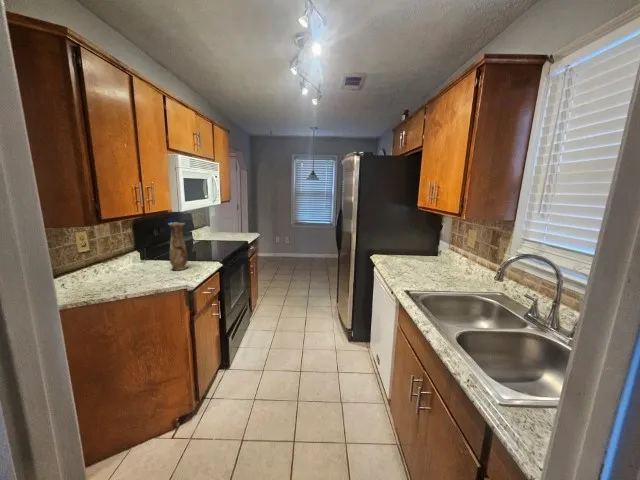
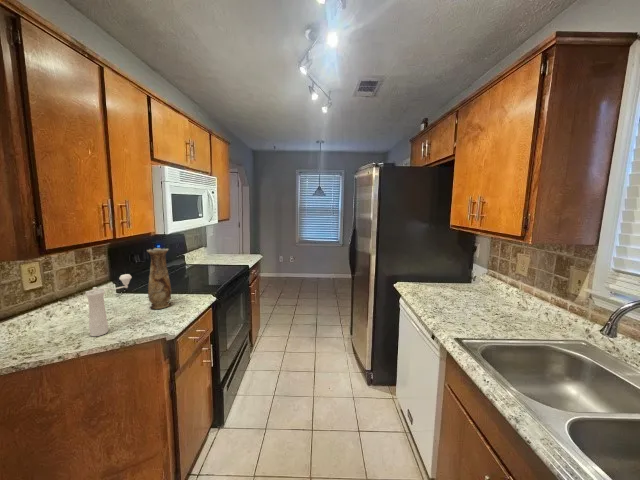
pepper mill: none [126,241,159,286] -> present [85,274,132,336]

